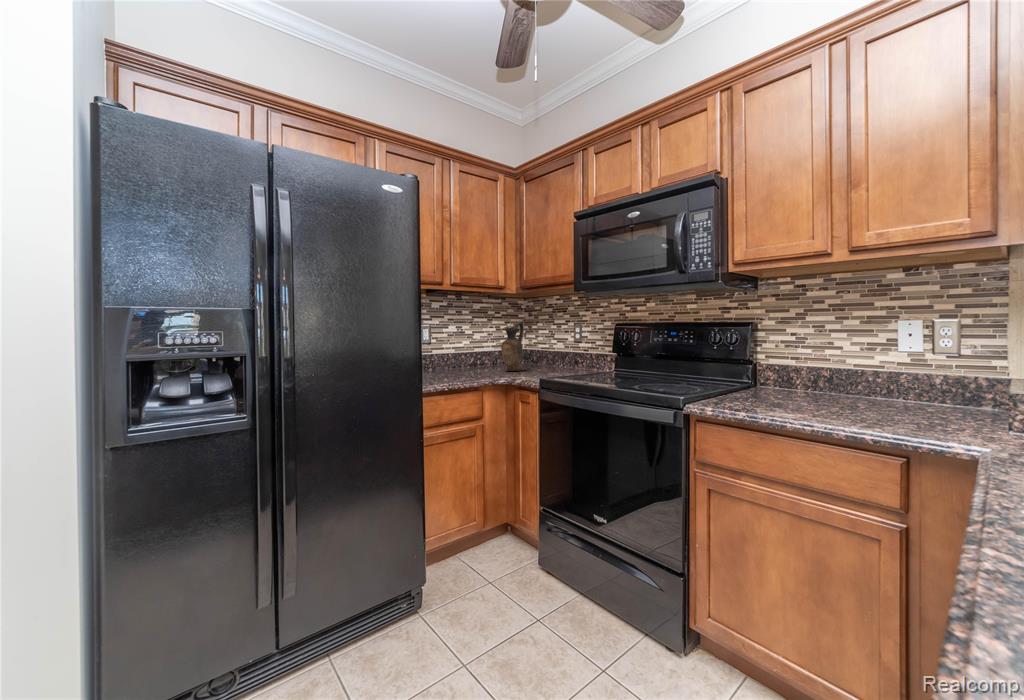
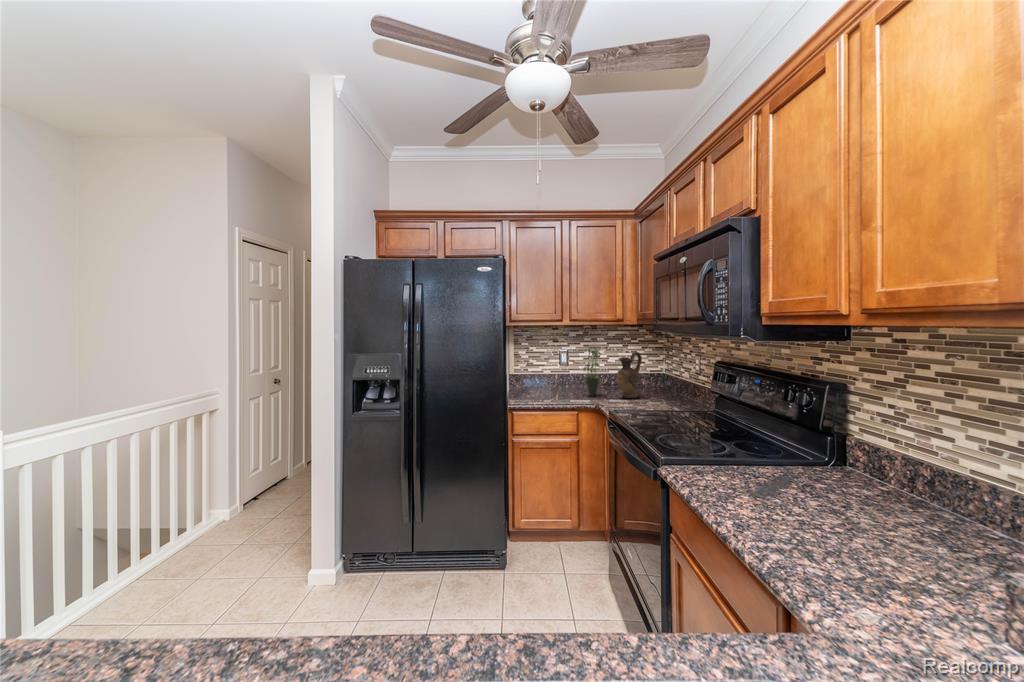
potted plant: none [463,314,486,372] -> present [583,348,601,396]

